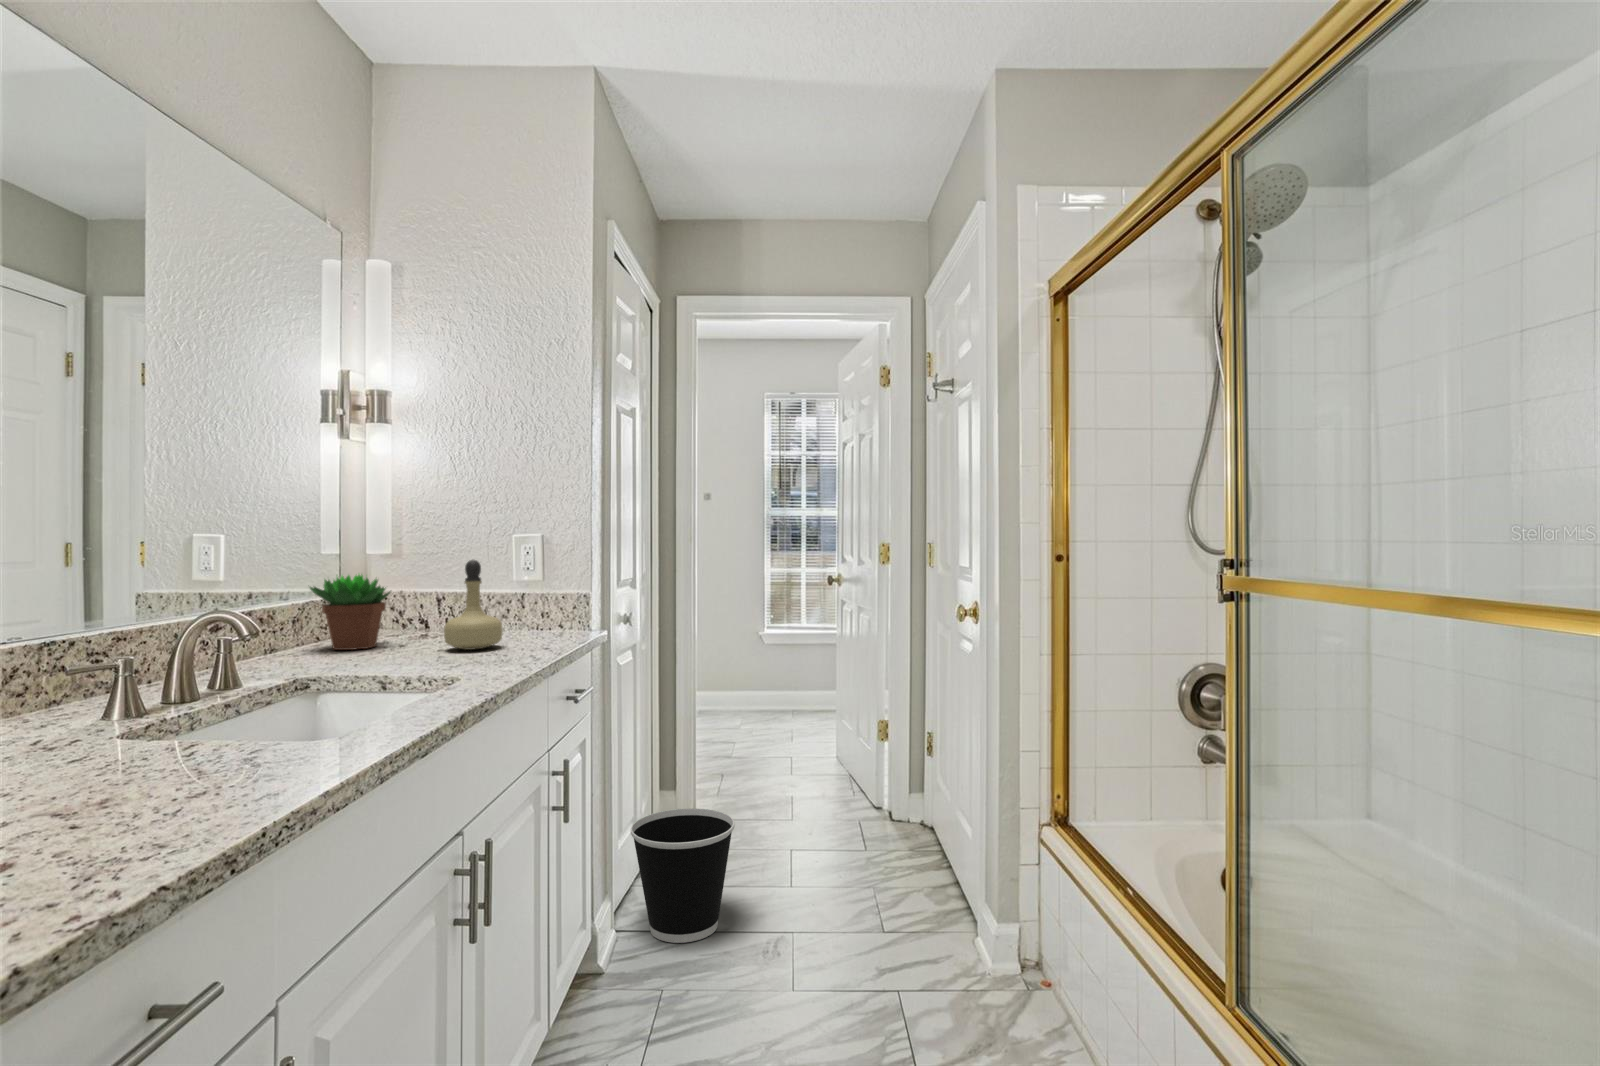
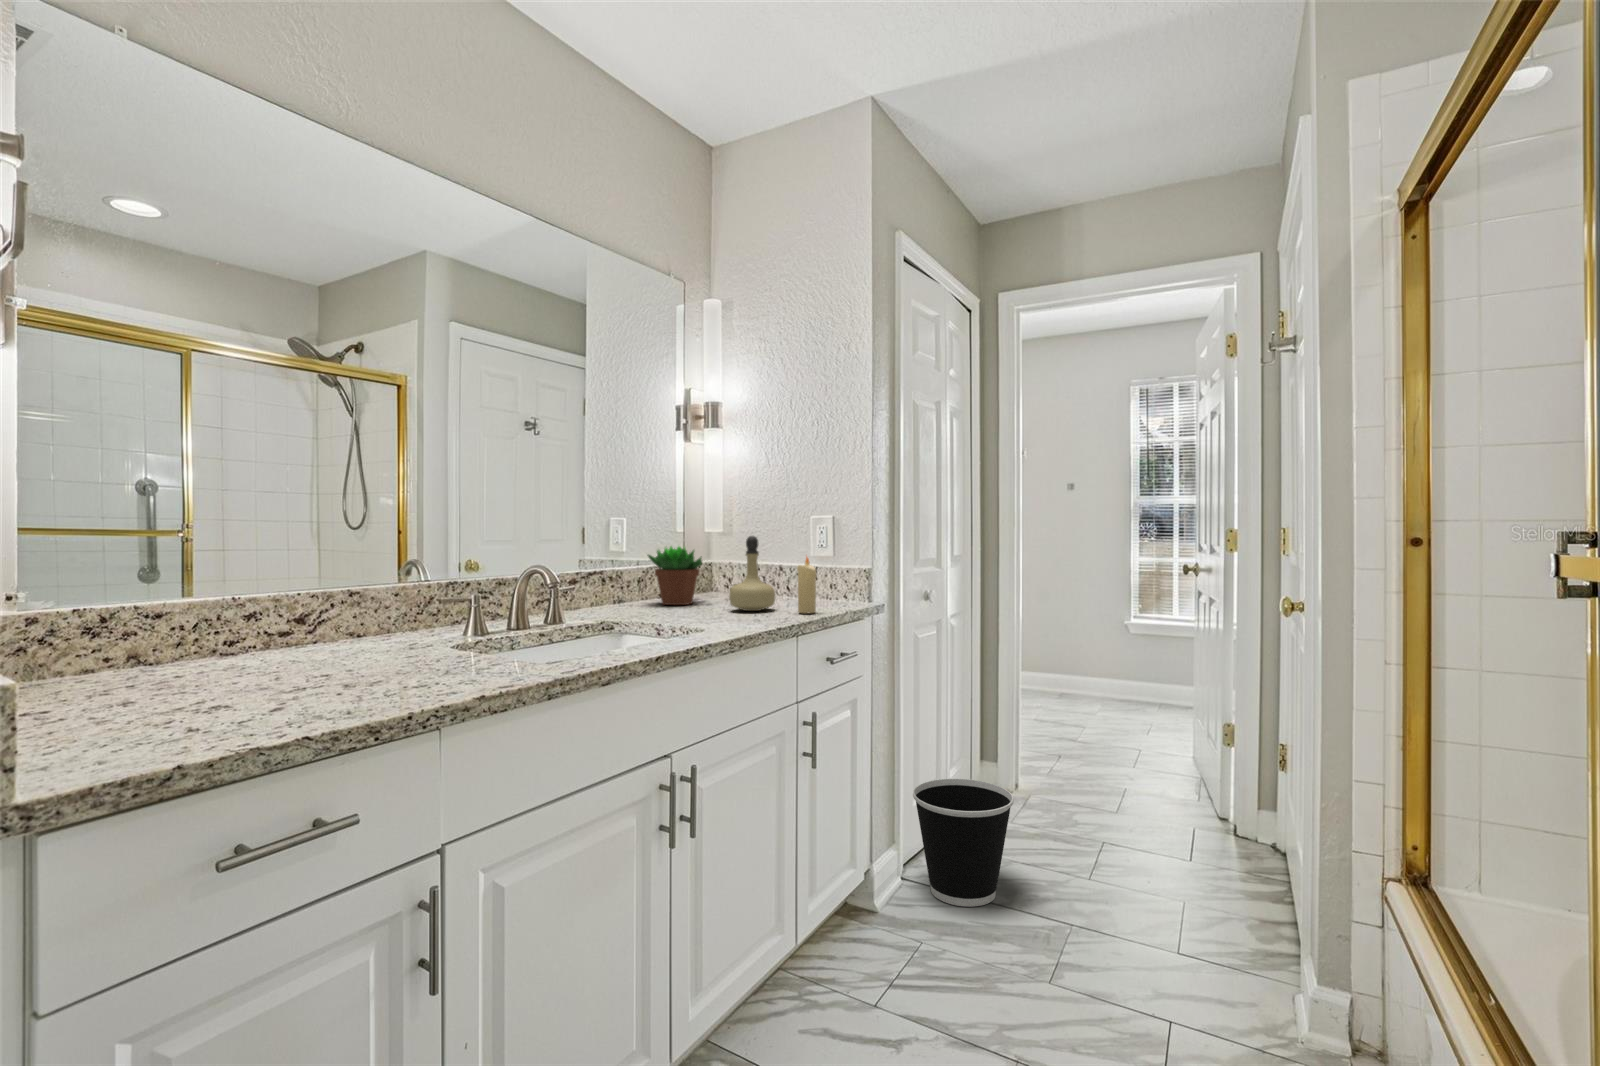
candle: none [536,580,559,648] -> present [797,557,816,613]

